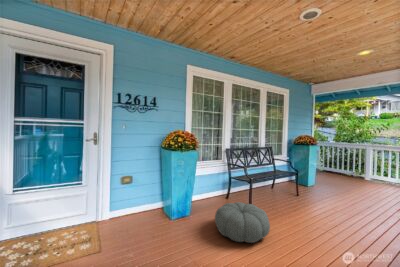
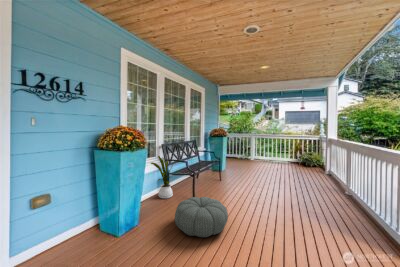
house plant: none [212,158,237,201] -> present [151,156,173,198]

